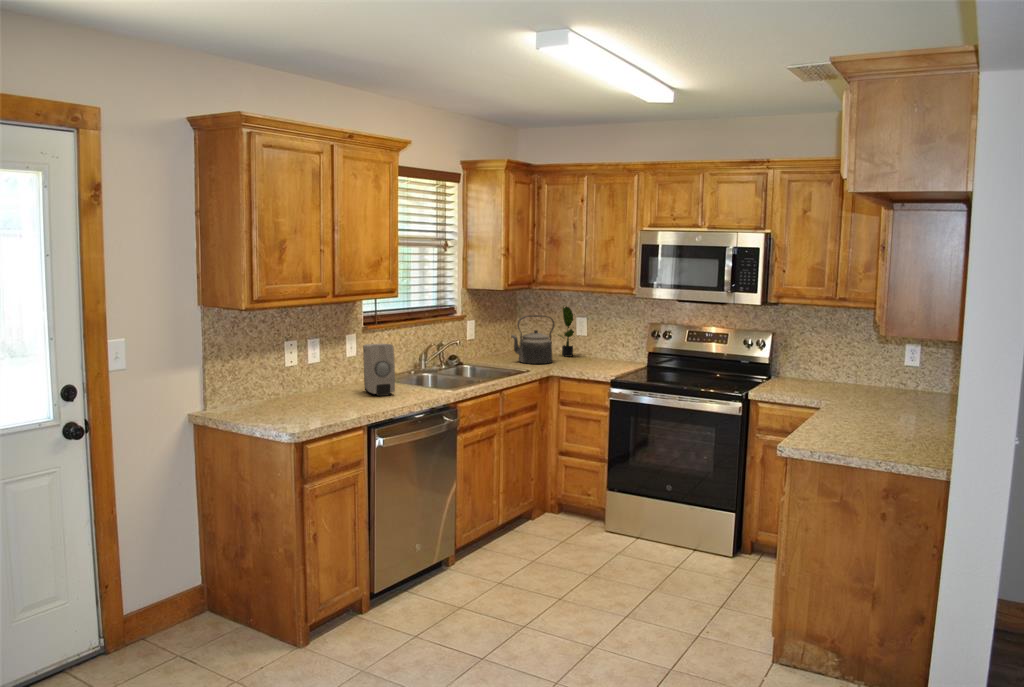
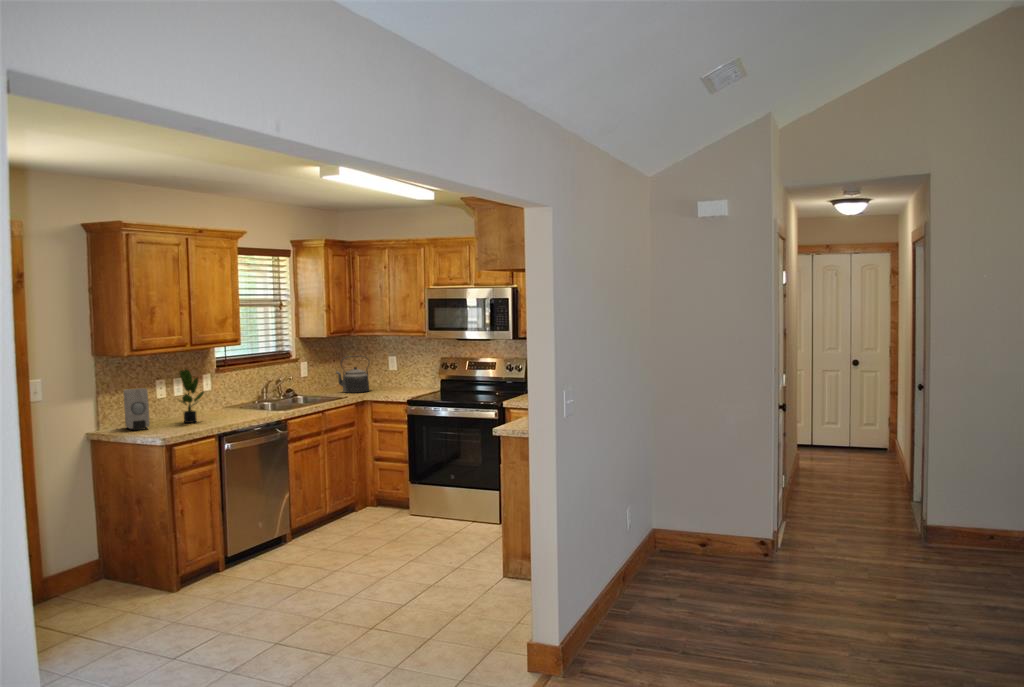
potted plant: present [561,306,575,357] -> present [180,369,204,423]
soap dispenser: present [363,344,395,396] -> present [124,388,150,430]

